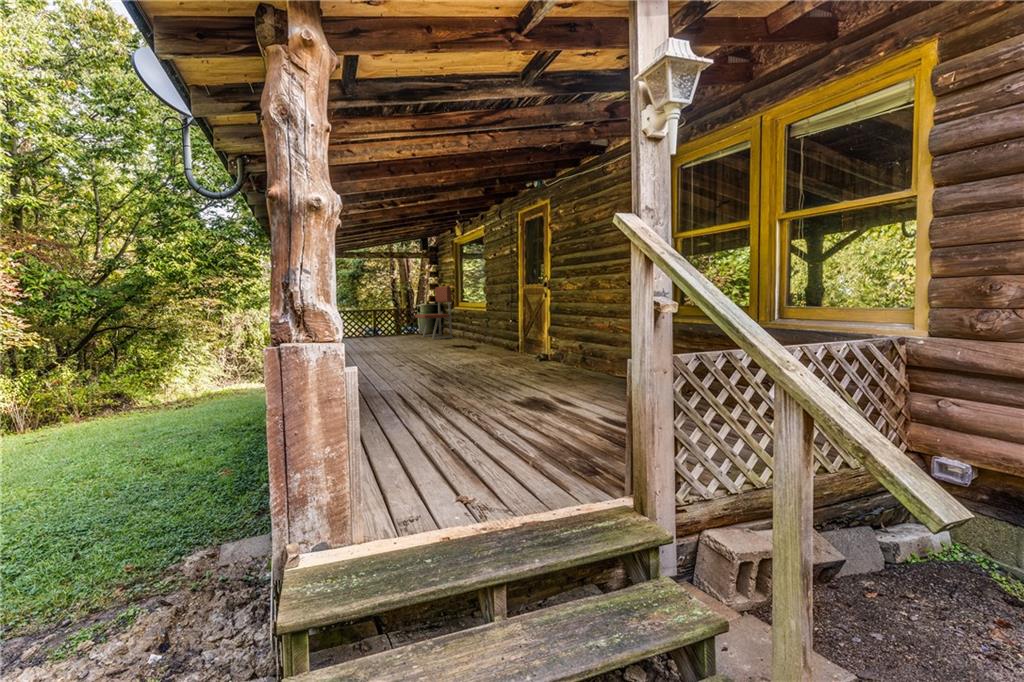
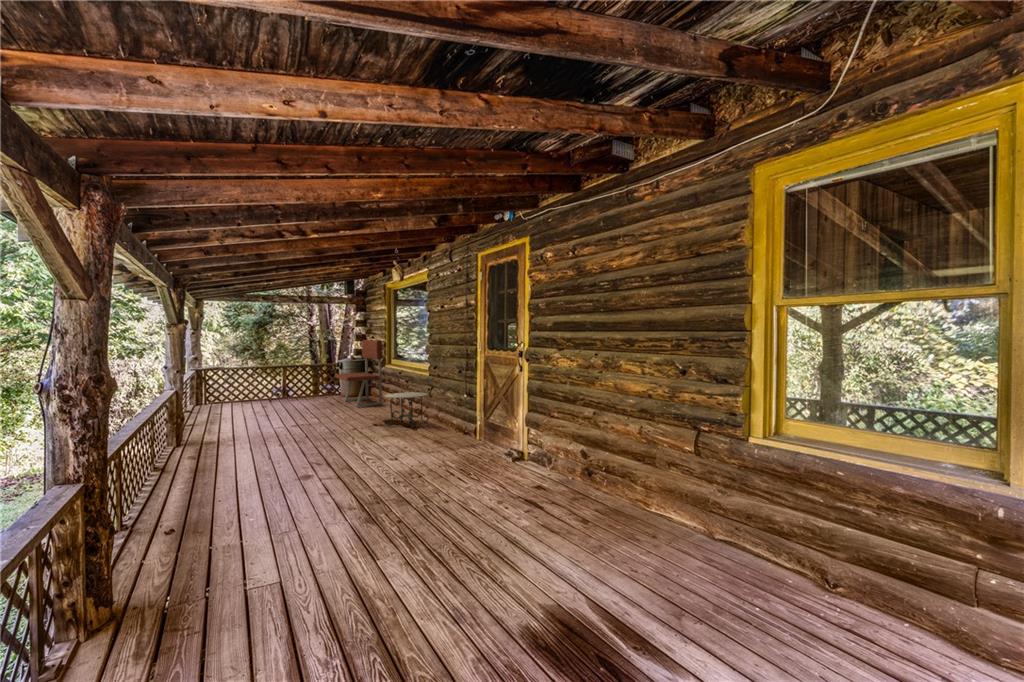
side table: none [453,323,487,348] -> present [385,392,429,427]

